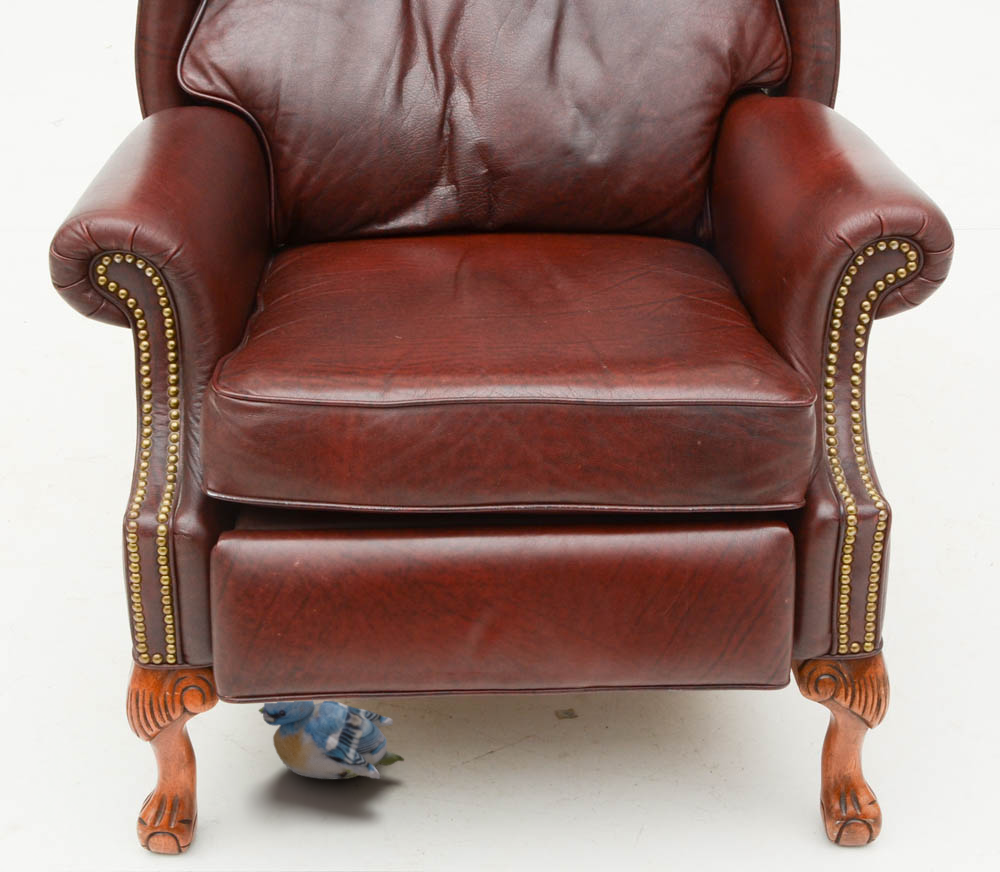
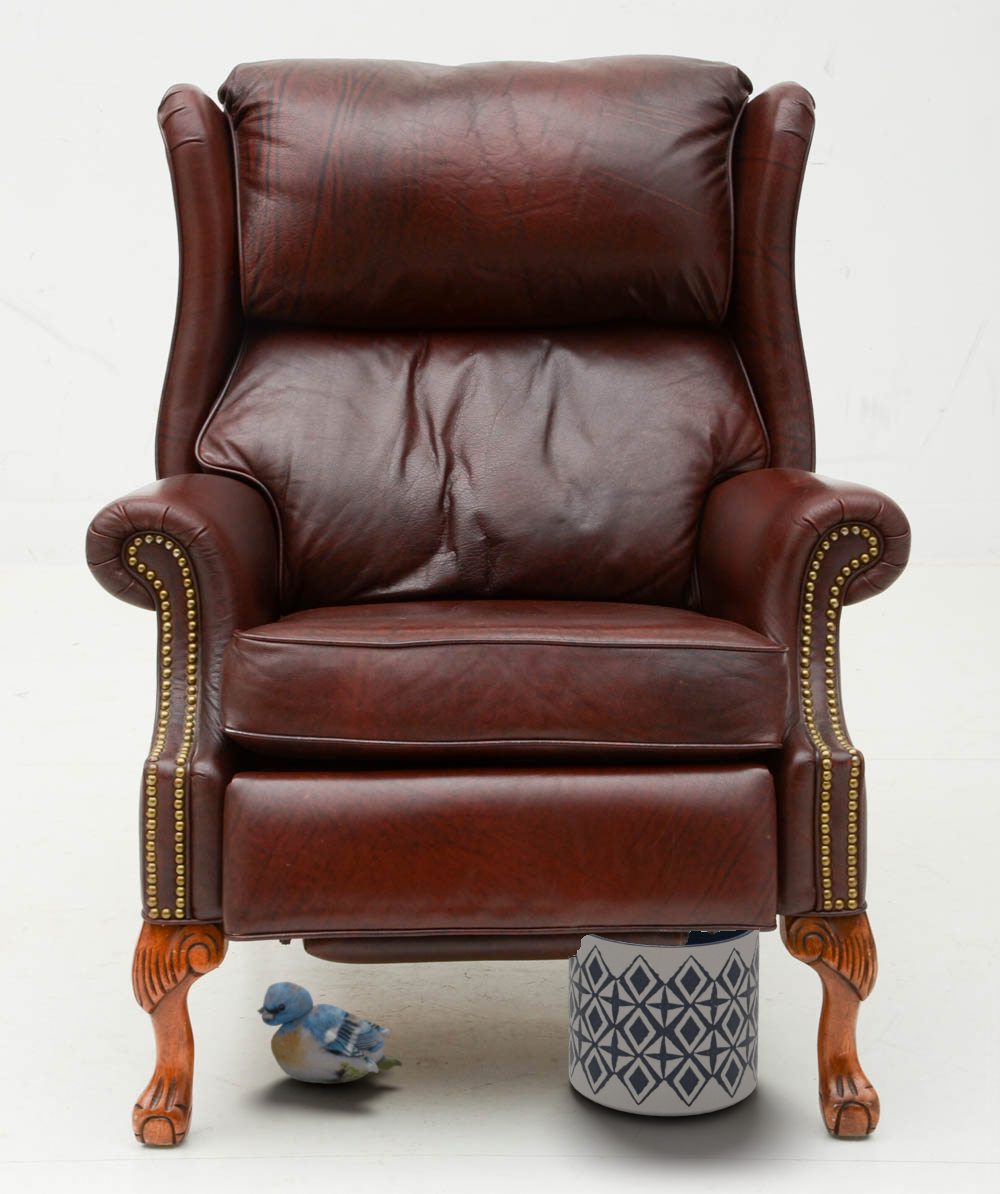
planter: none [570,585,767,831] -> present [569,930,759,1116]

